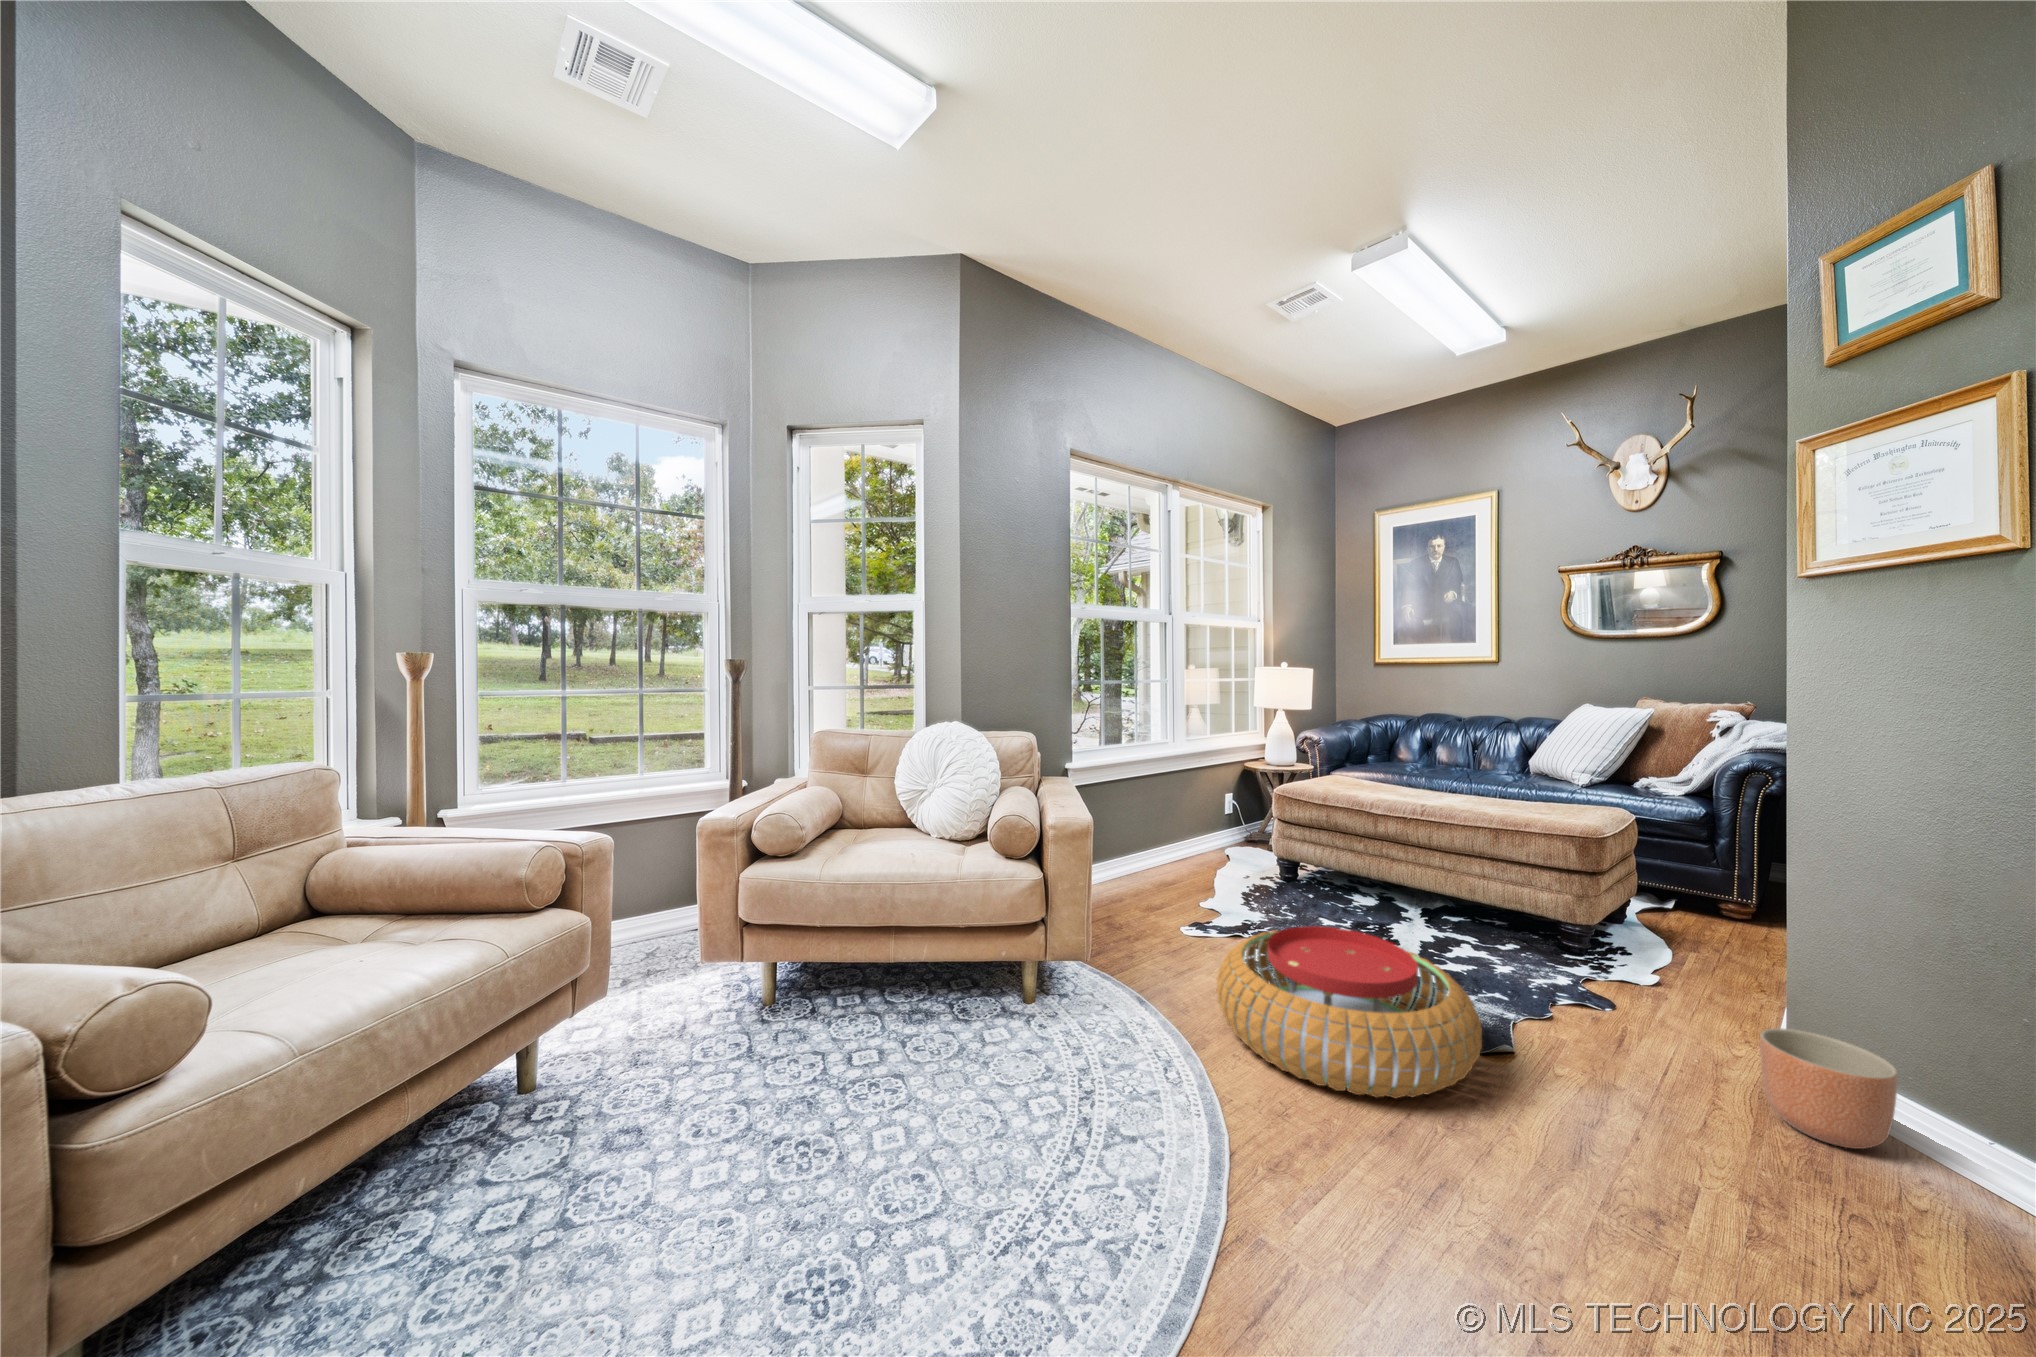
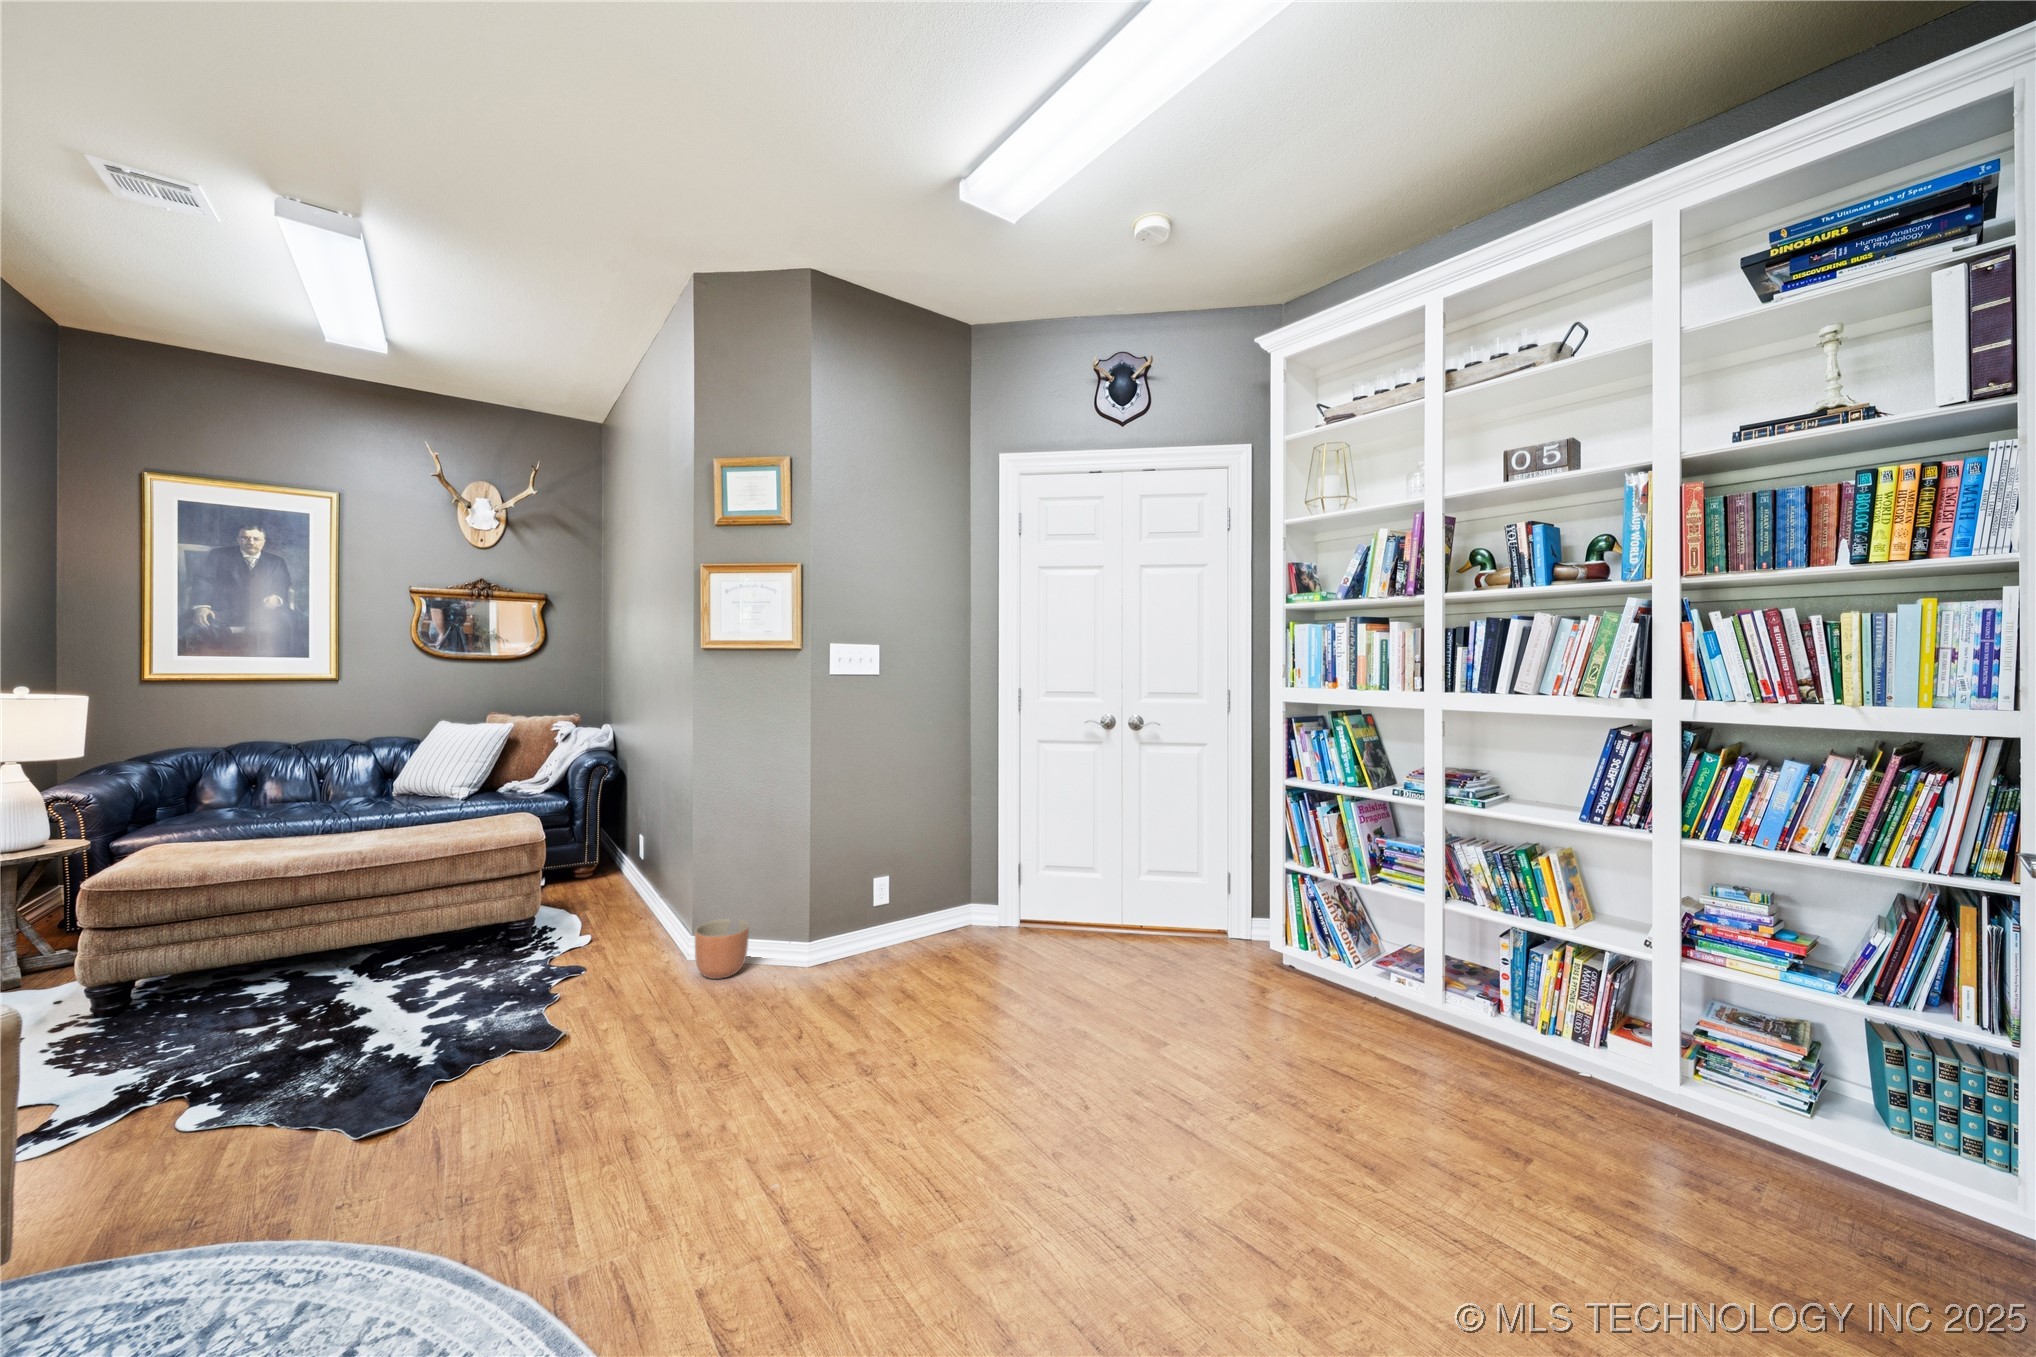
pouf: present [1217,926,1482,1098] -> none [242,990,577,1188]

